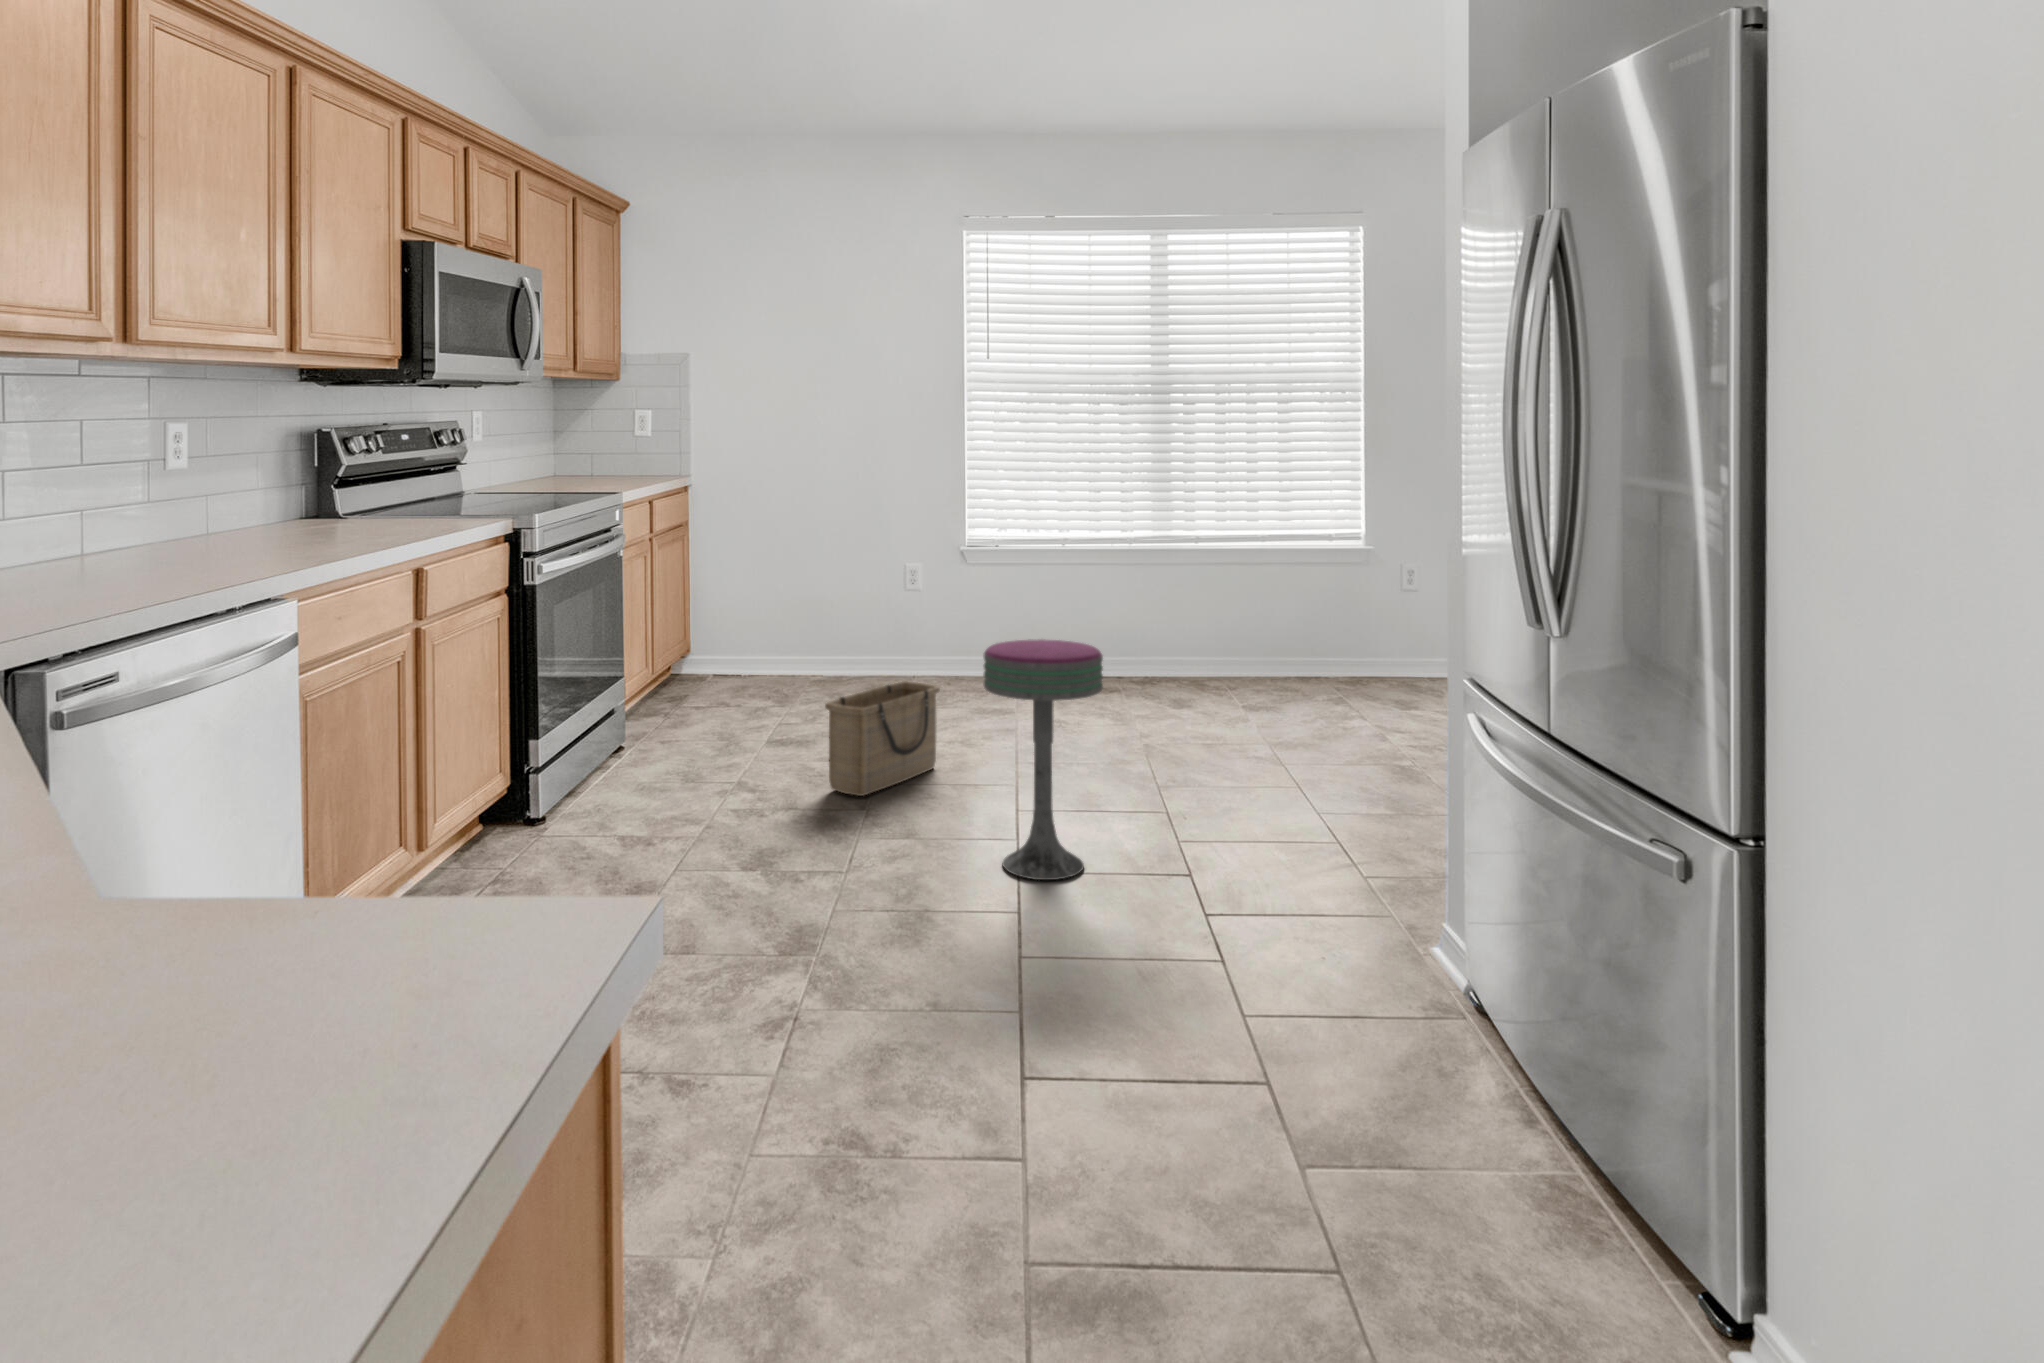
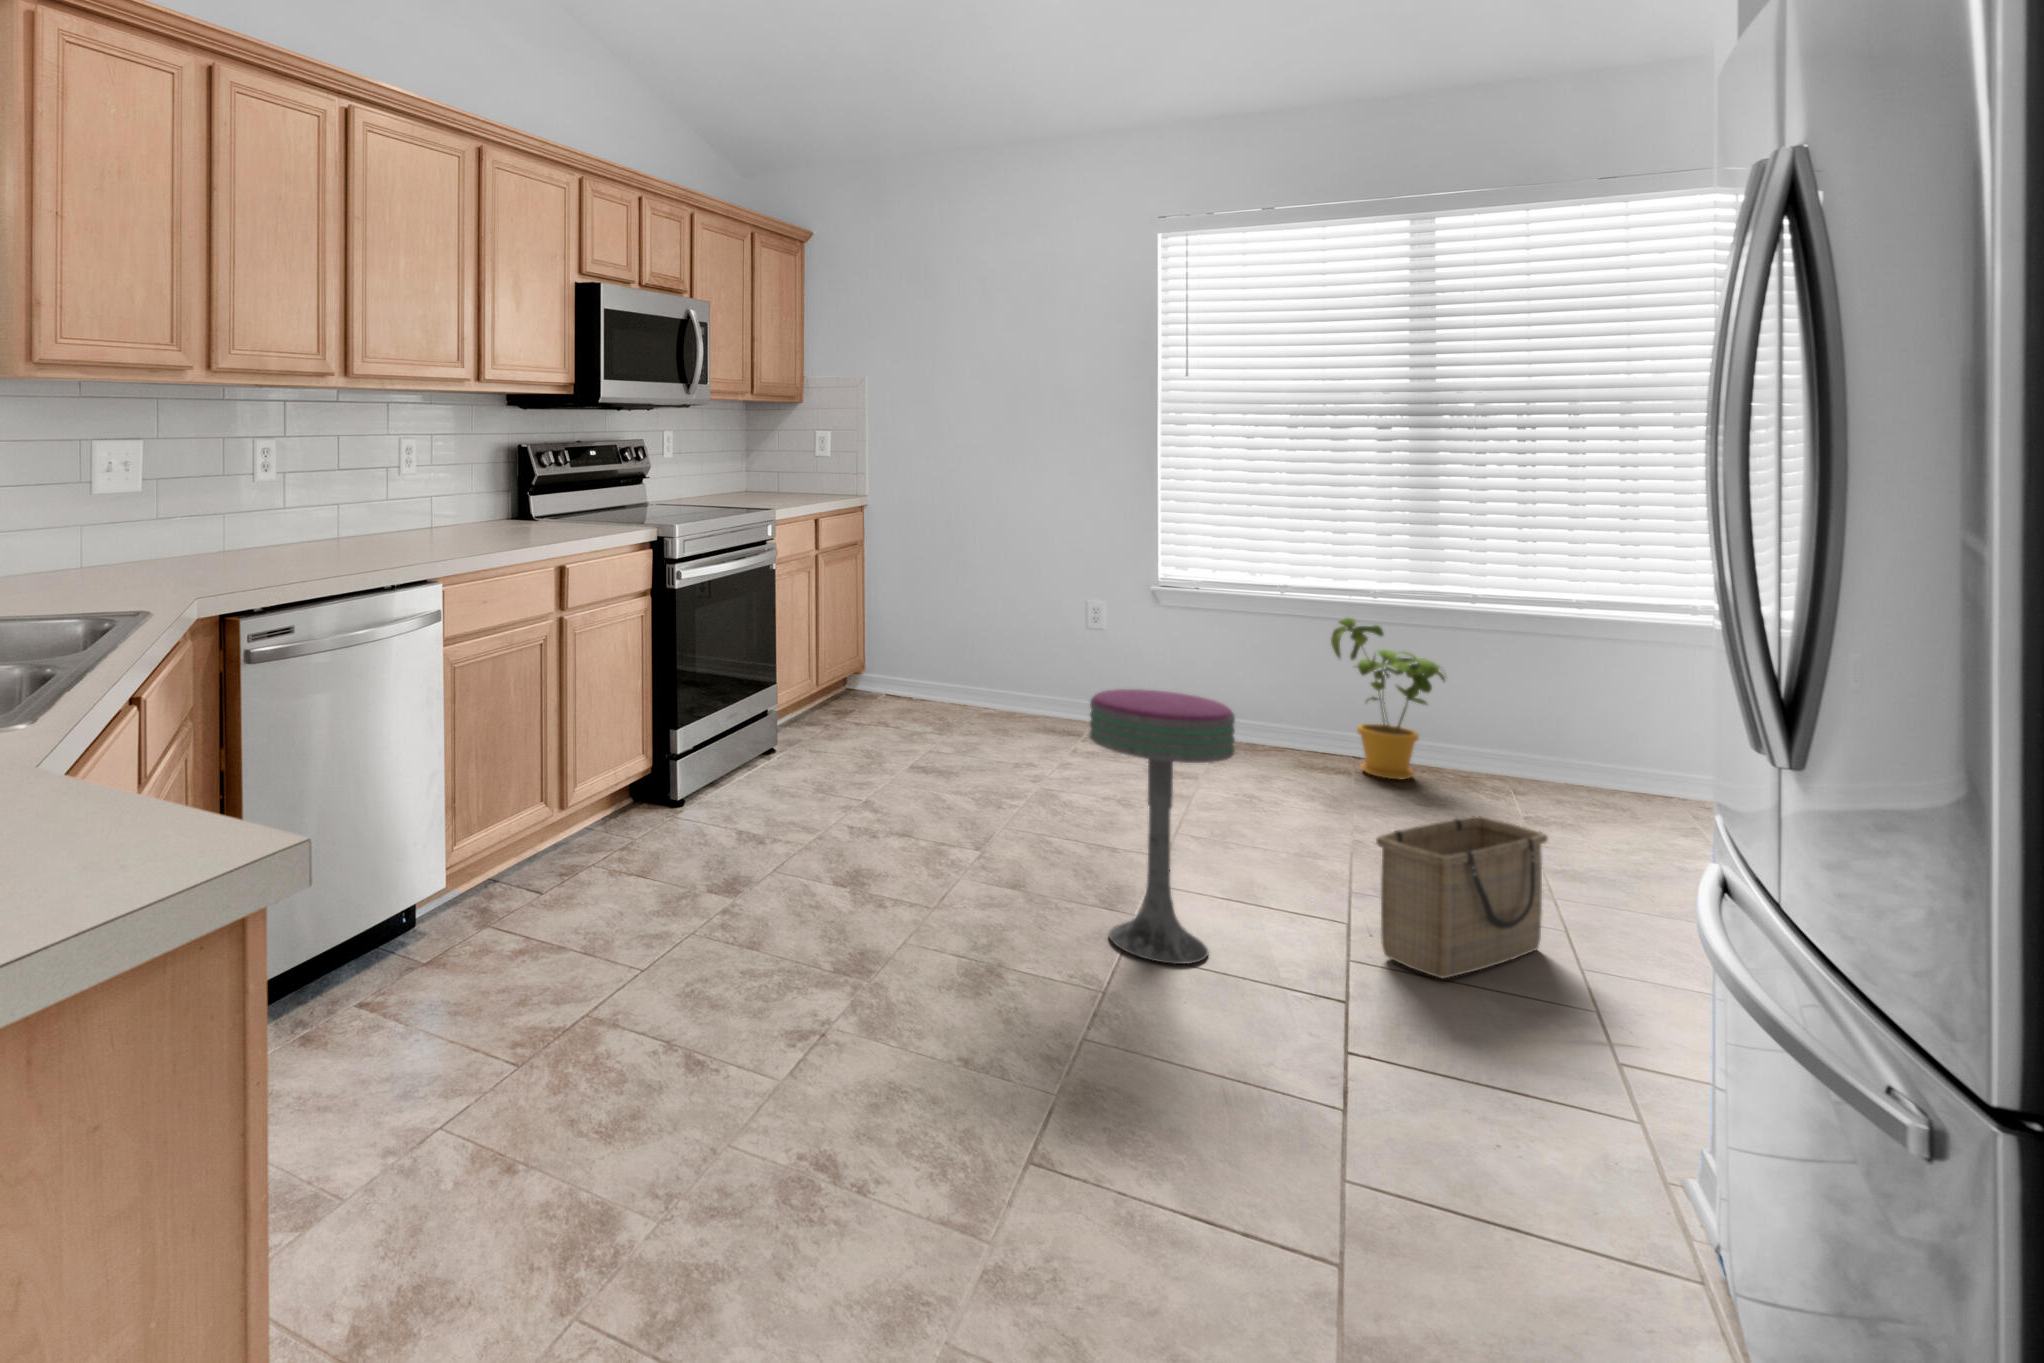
house plant: none [1106,564,1191,696] -> present [1331,618,1446,779]
basket: present [825,681,940,796] -> present [1376,816,1548,979]

